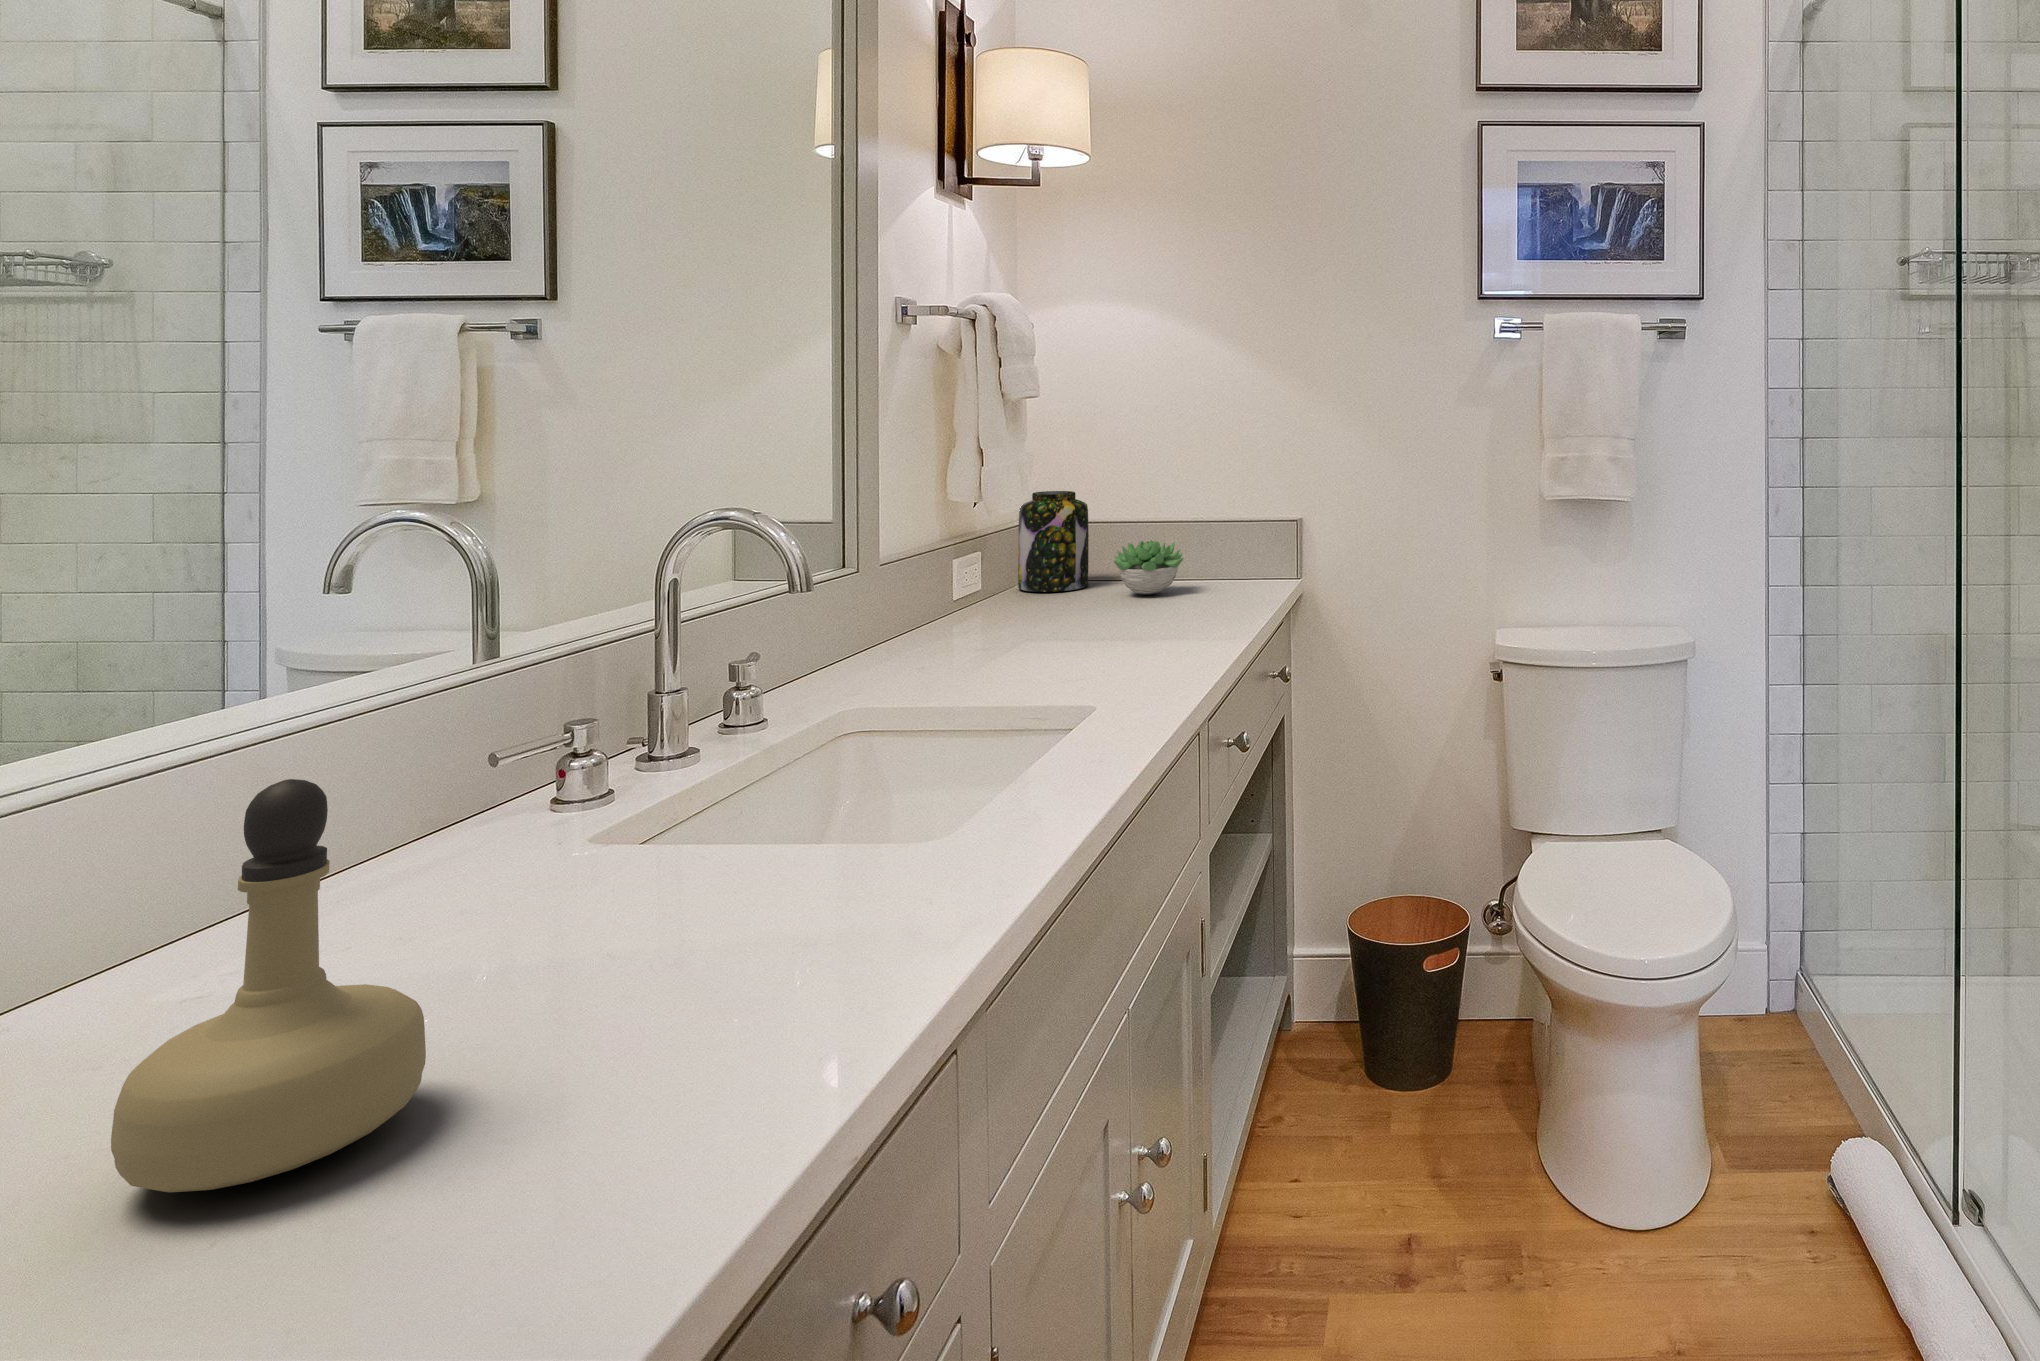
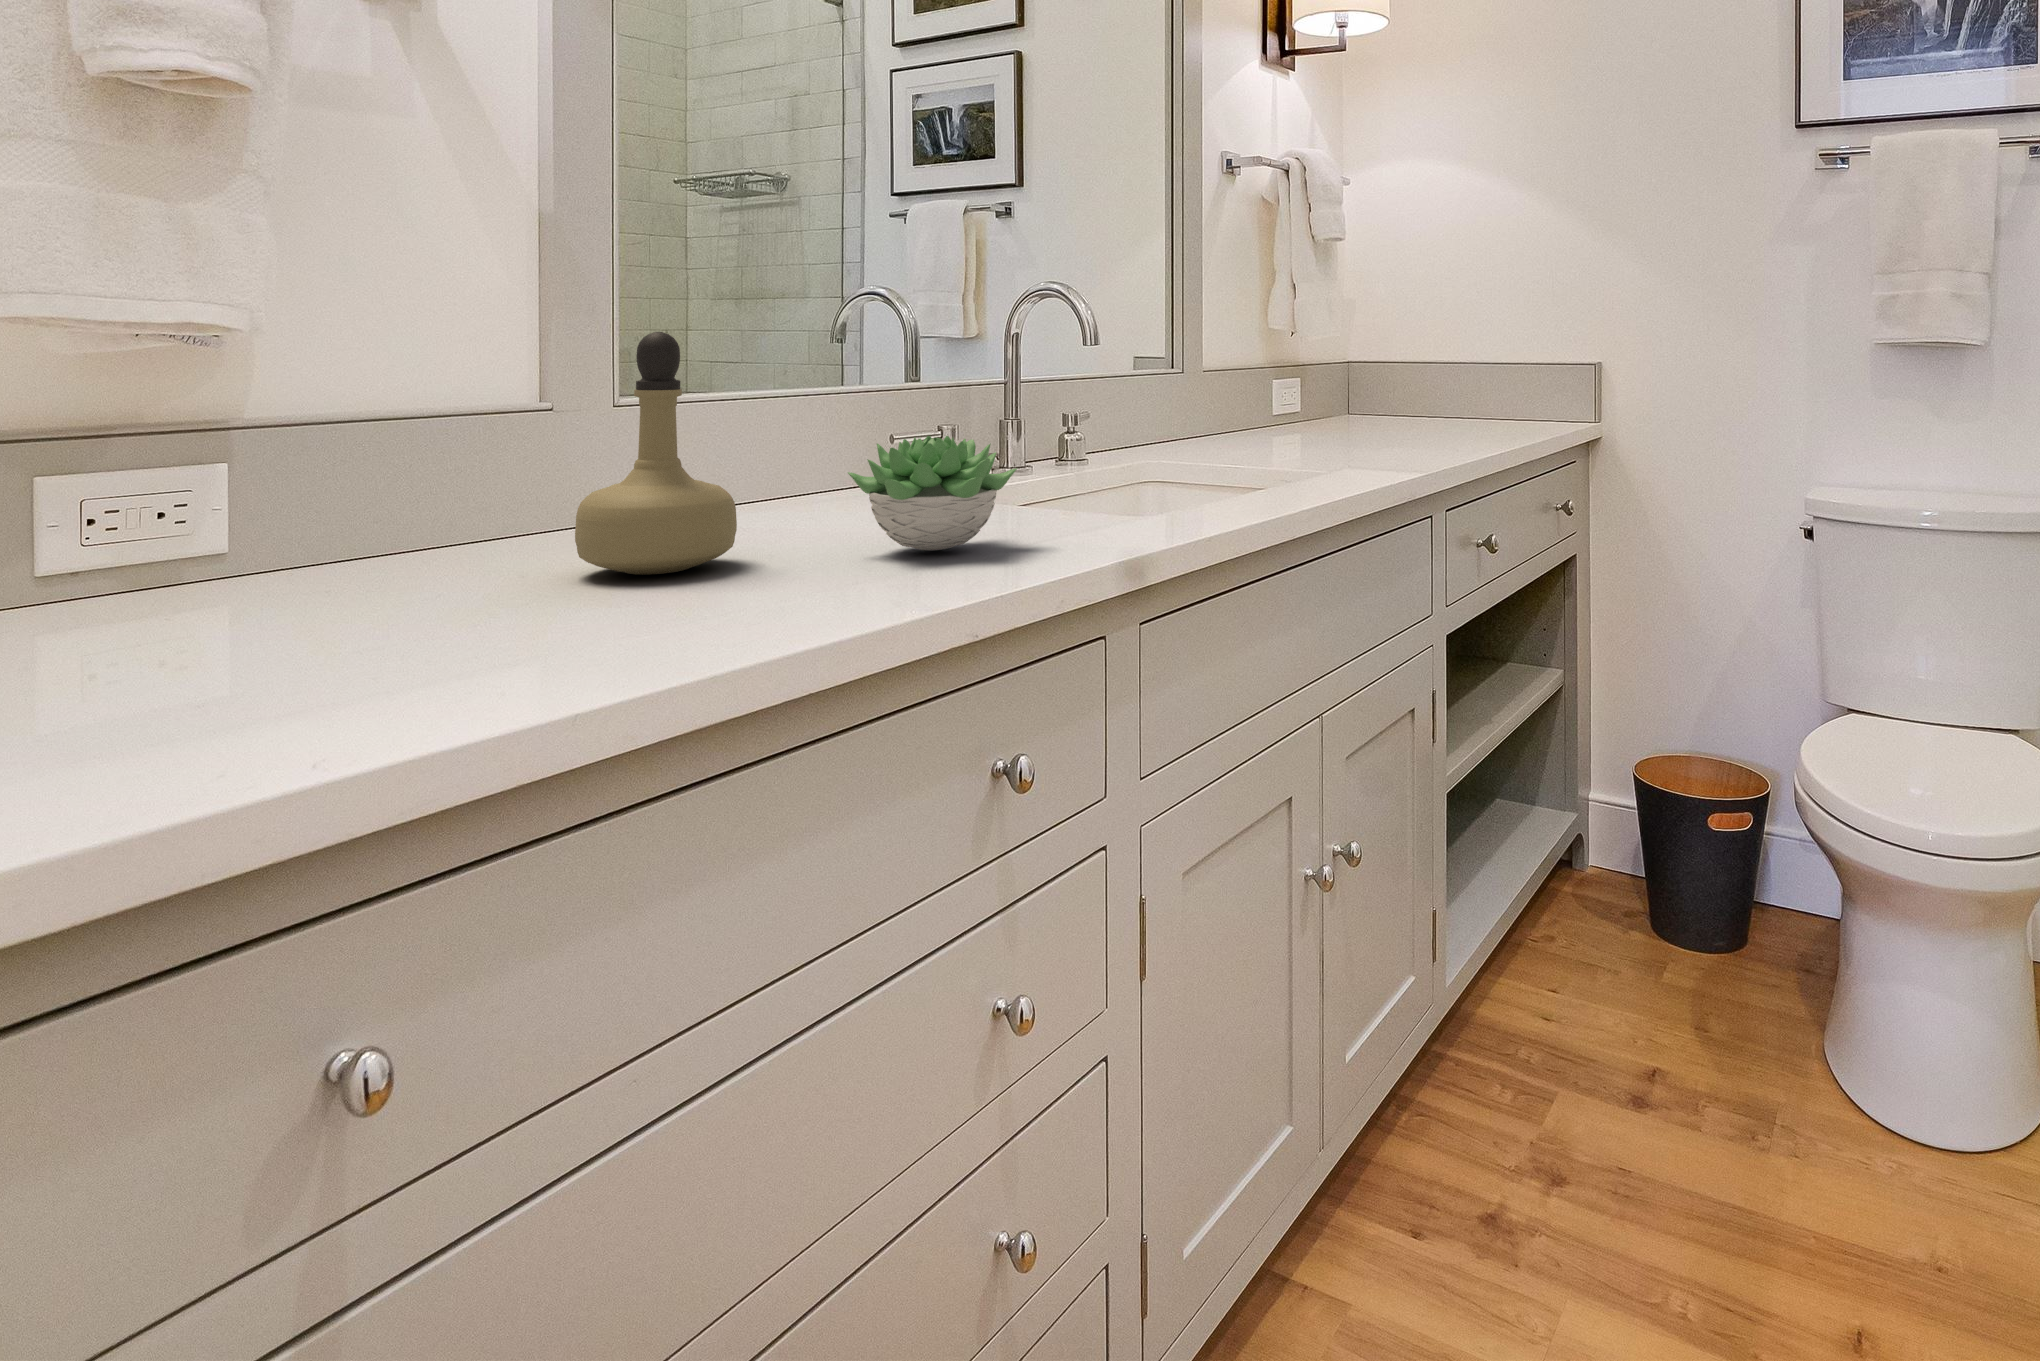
jar: present [1018,491,1089,592] -> none [1342,339,1401,425]
succulent plant: present [1114,540,1184,594] -> present [848,436,1017,551]

